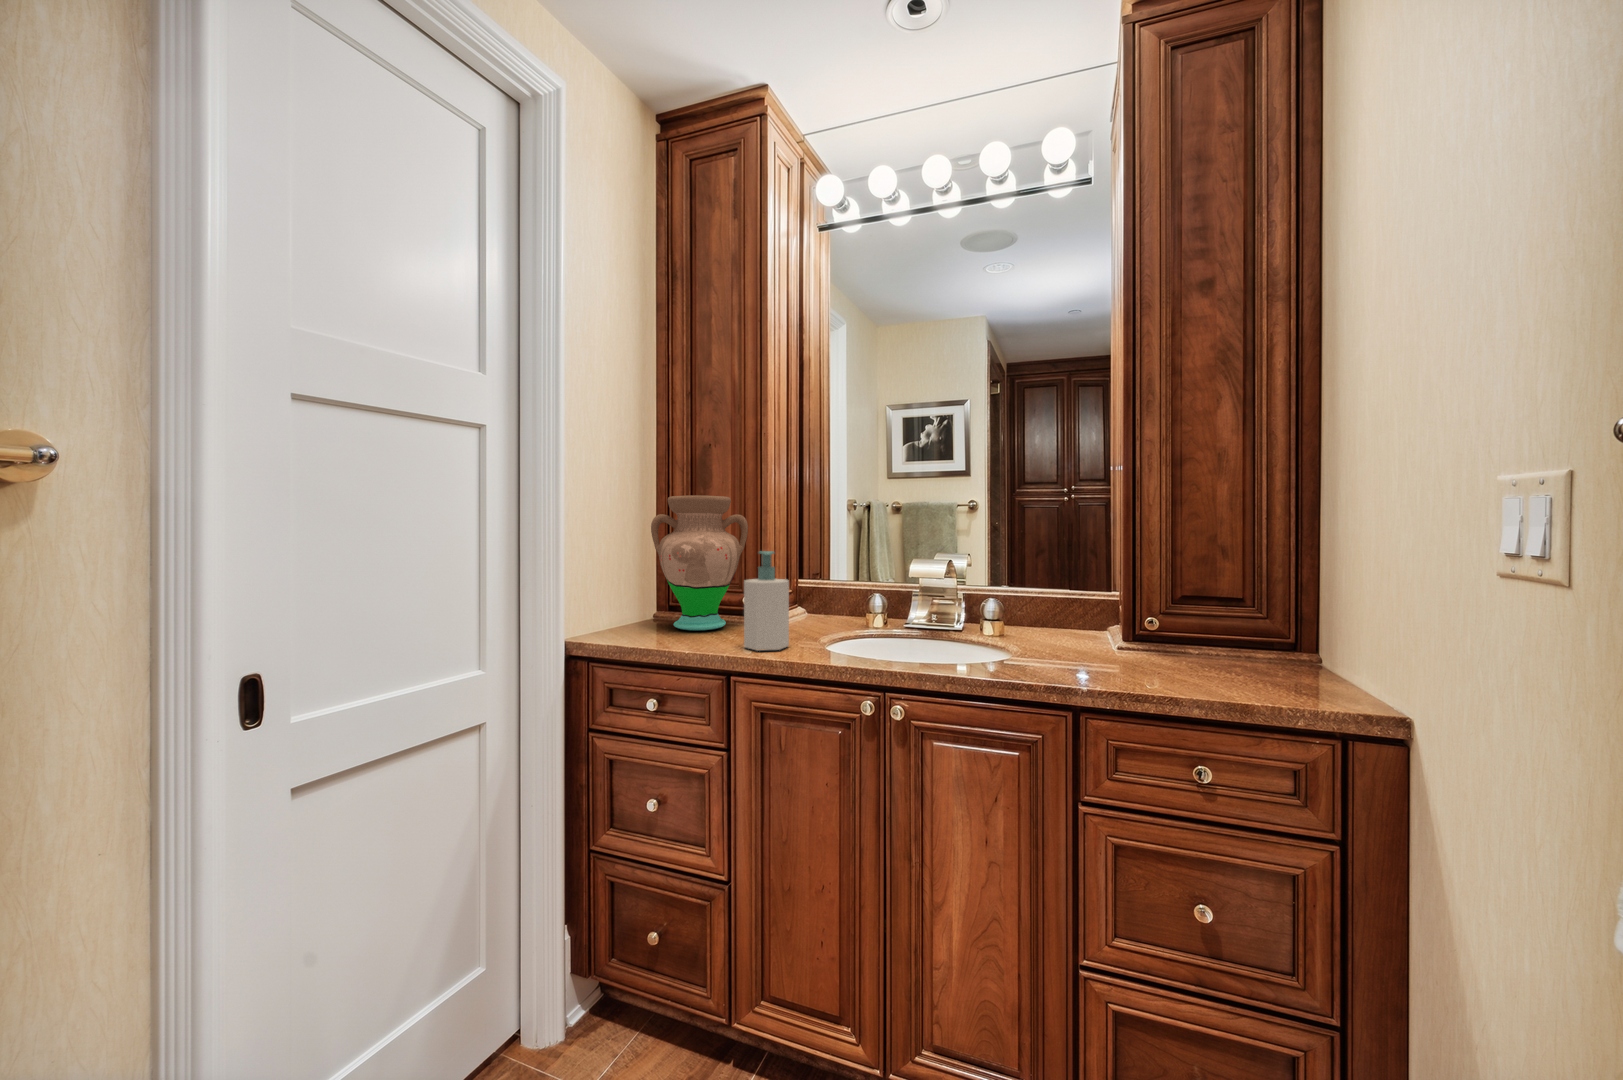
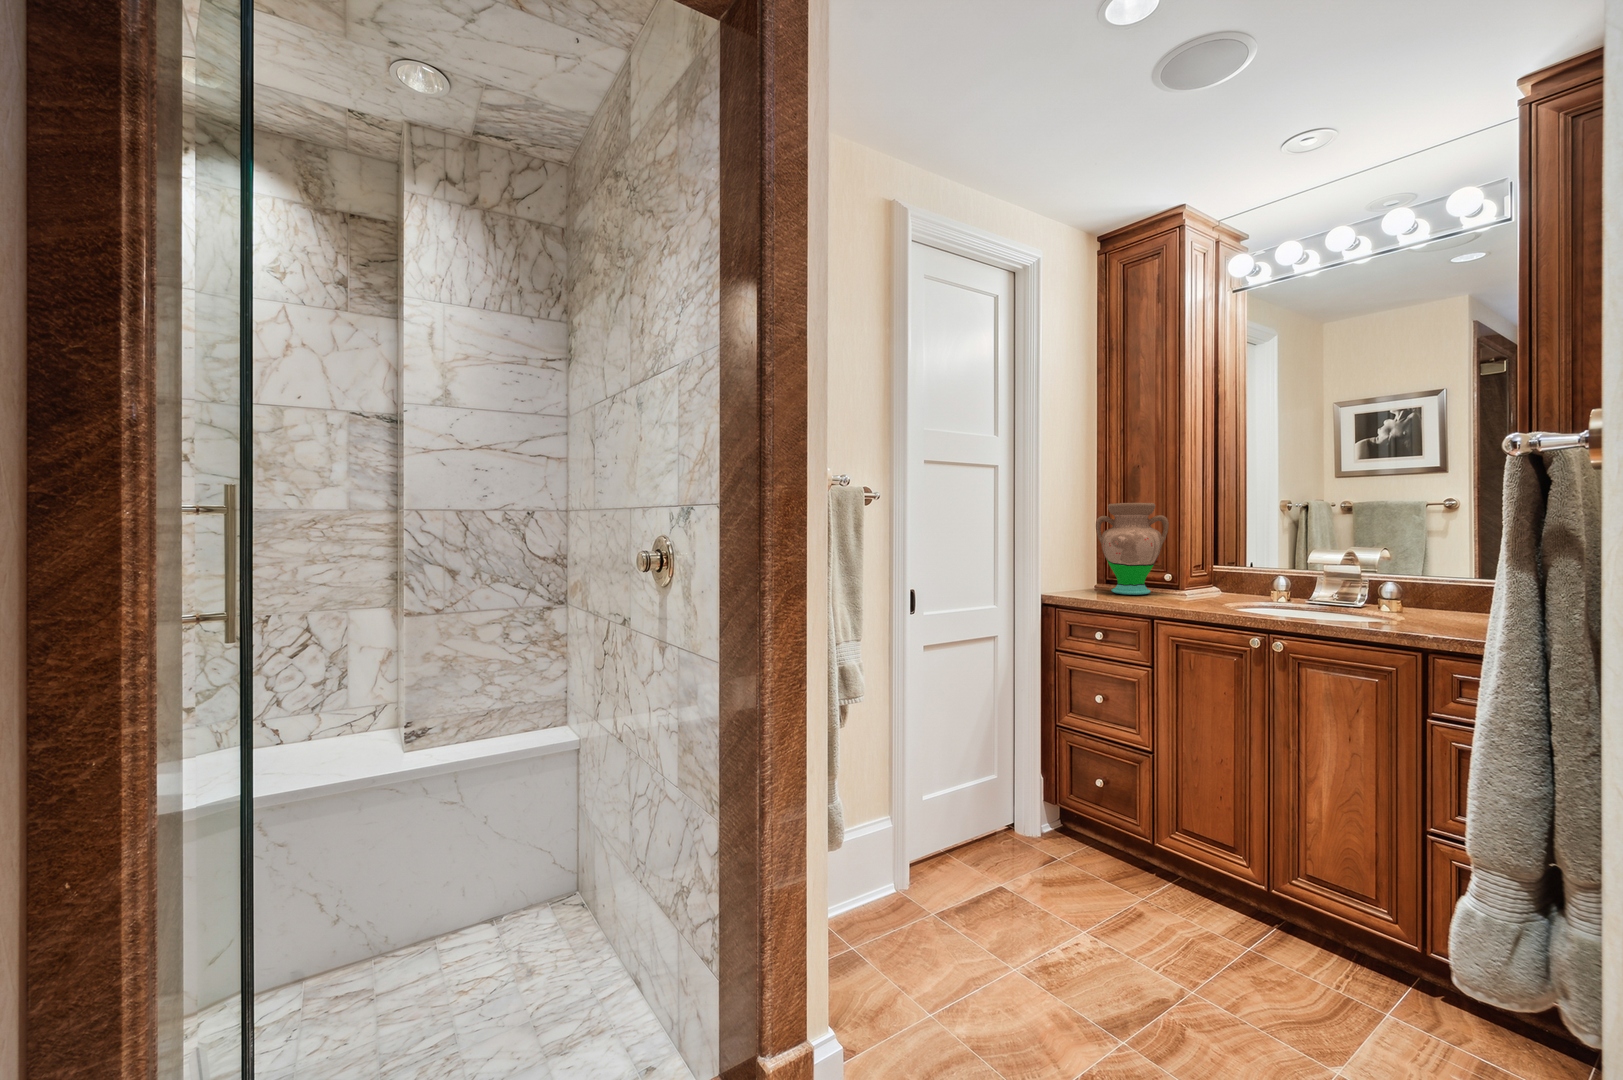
soap bottle: present [744,551,789,650] -> none [1165,540,1199,606]

